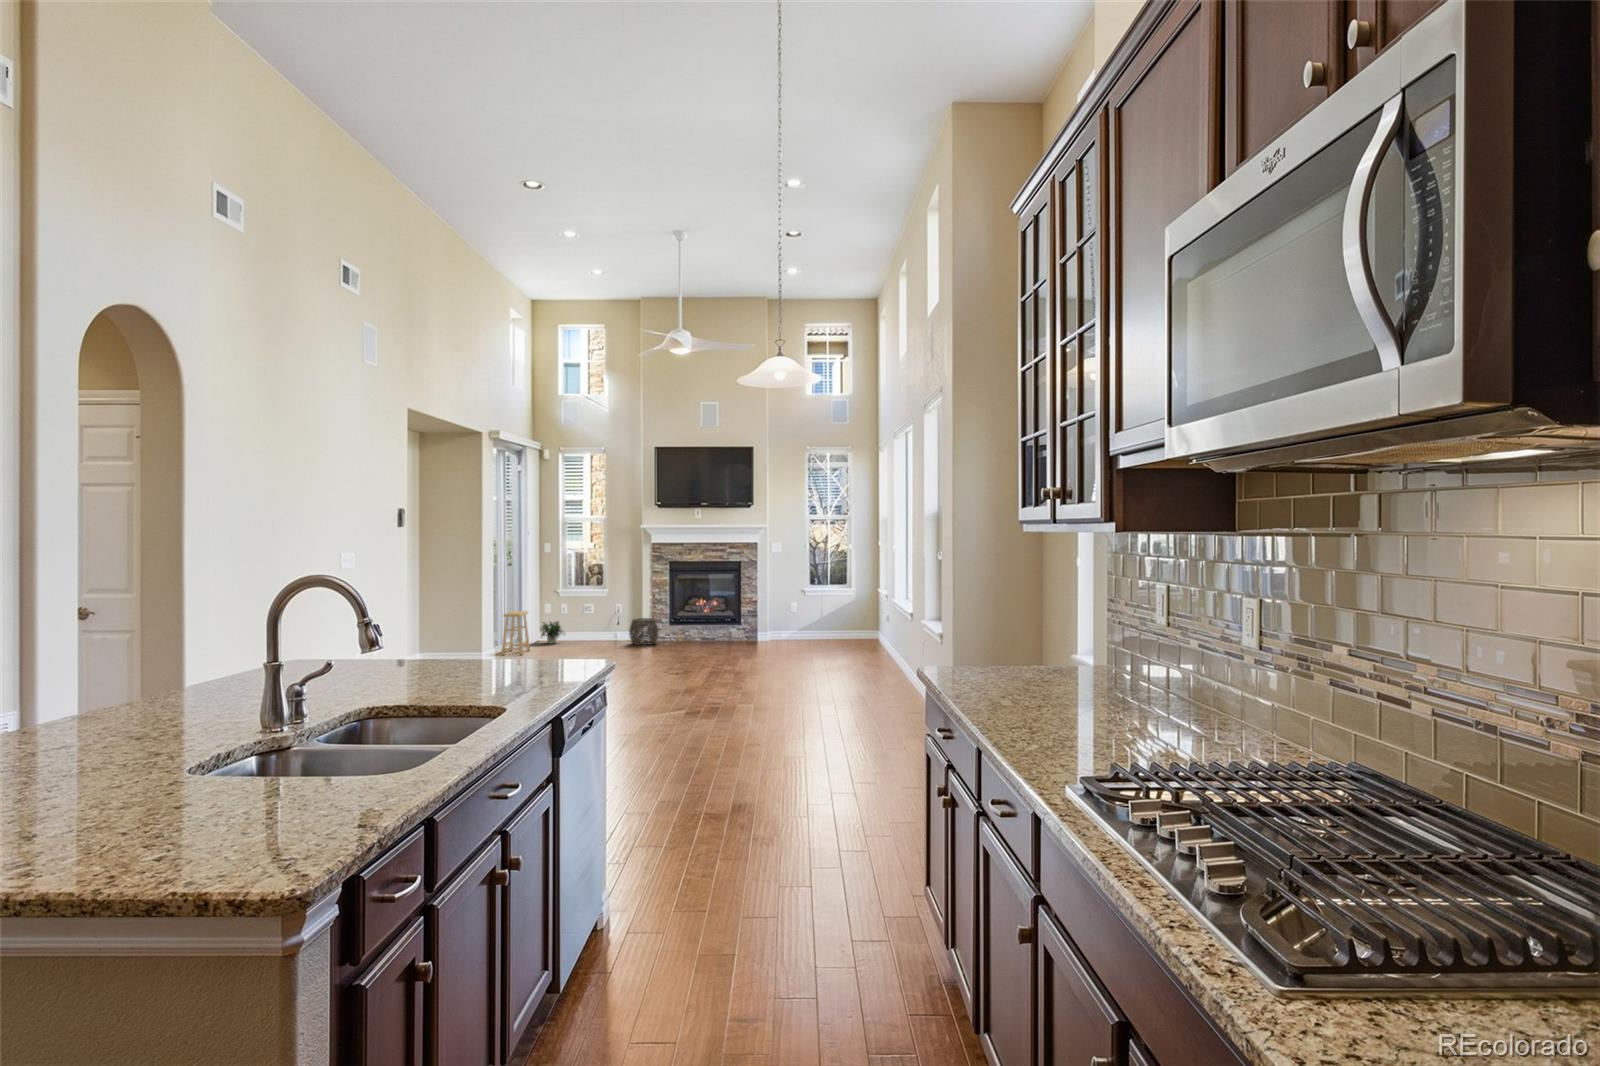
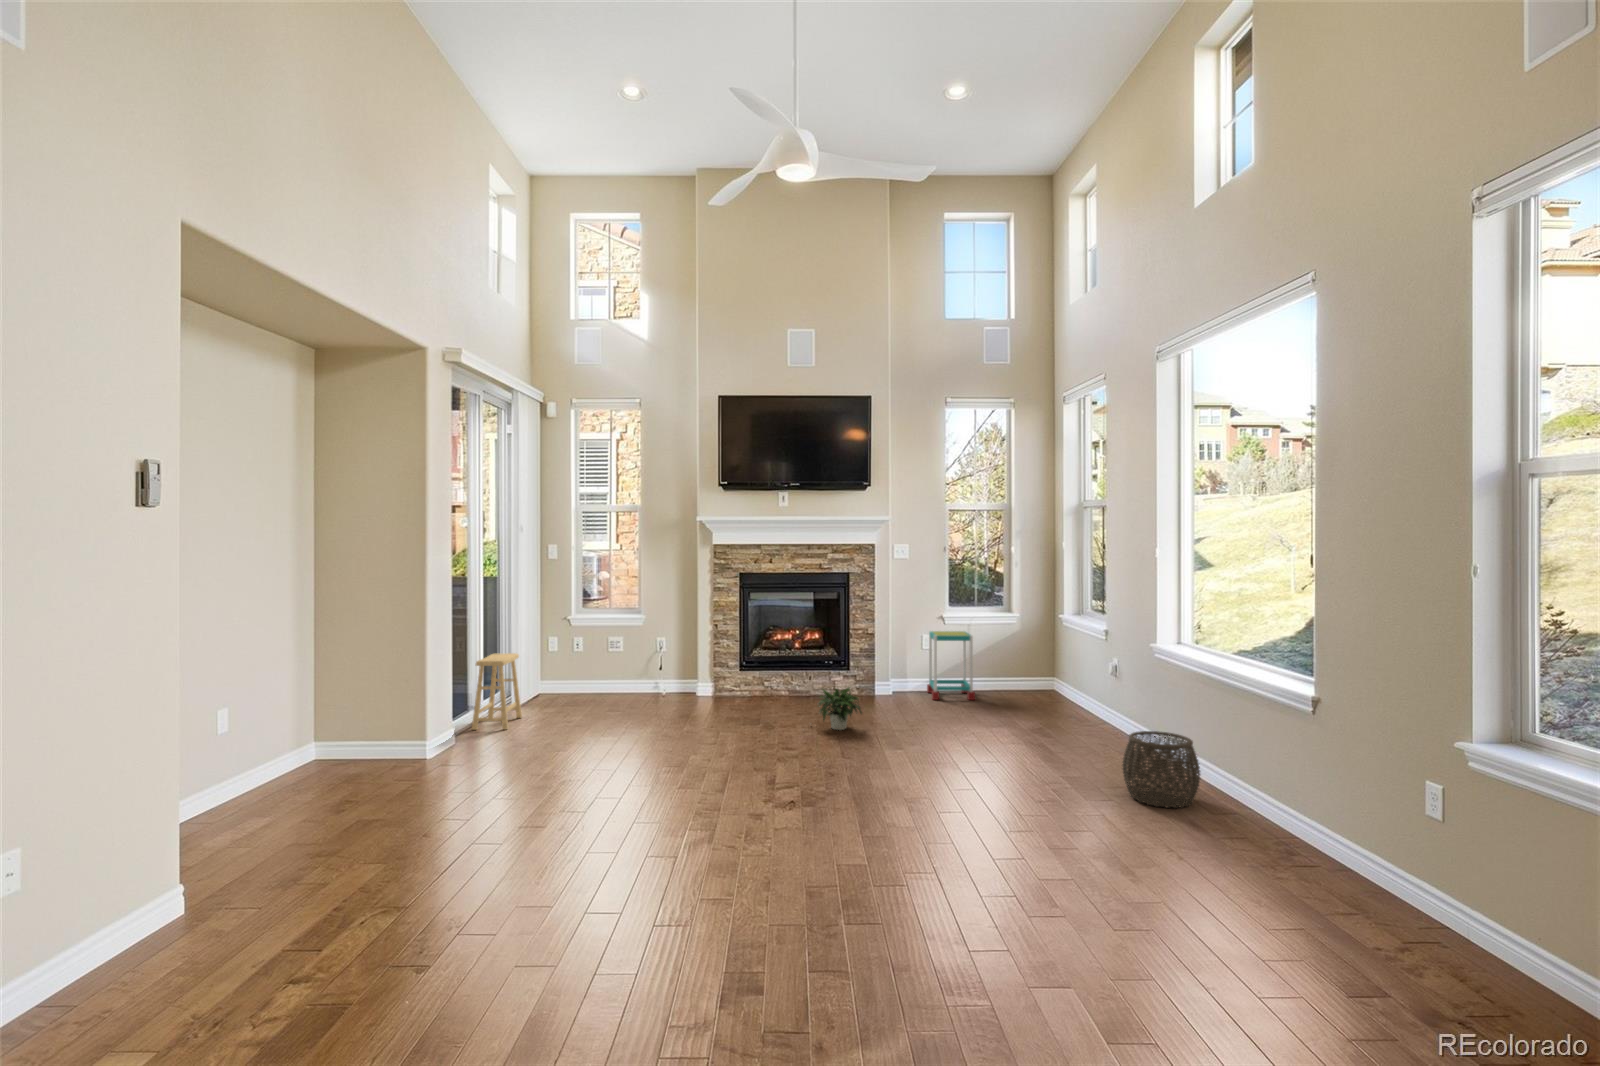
side table: none [793,600,820,644] -> present [927,631,975,700]
woven basket: present [629,618,658,645] -> present [1122,731,1200,808]
potted plant: present [541,621,565,644] -> present [818,687,862,730]

